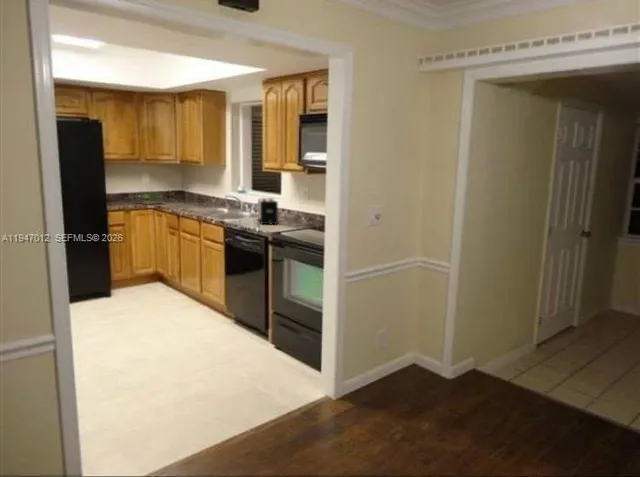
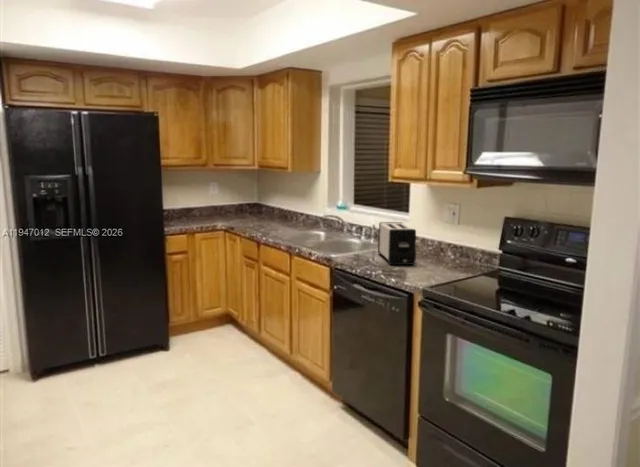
potted plant: present [139,193,161,204] -> none [198,189,240,224]

